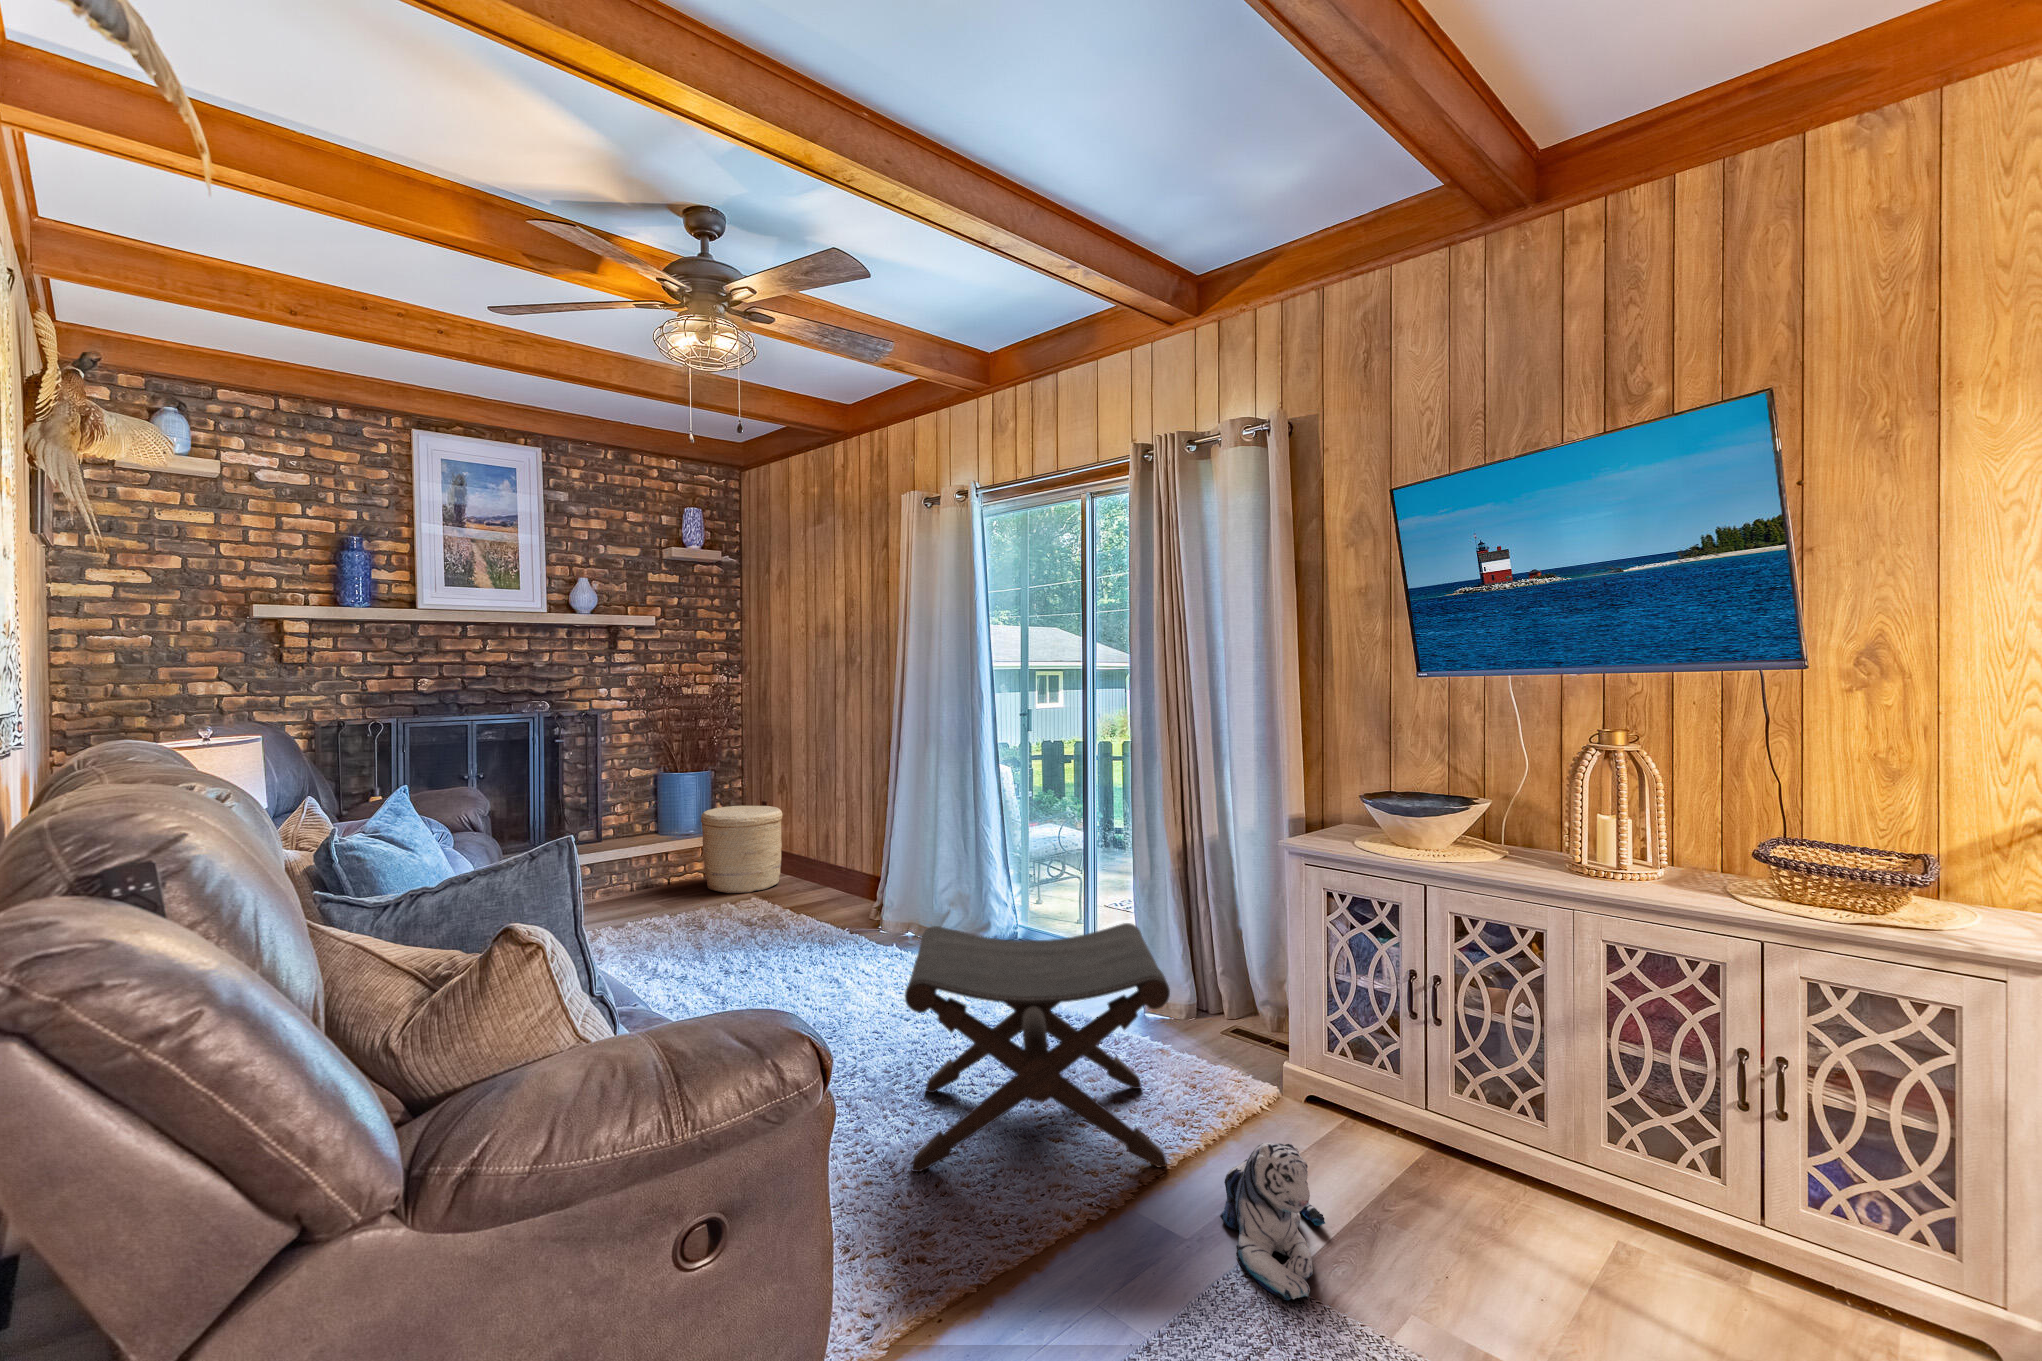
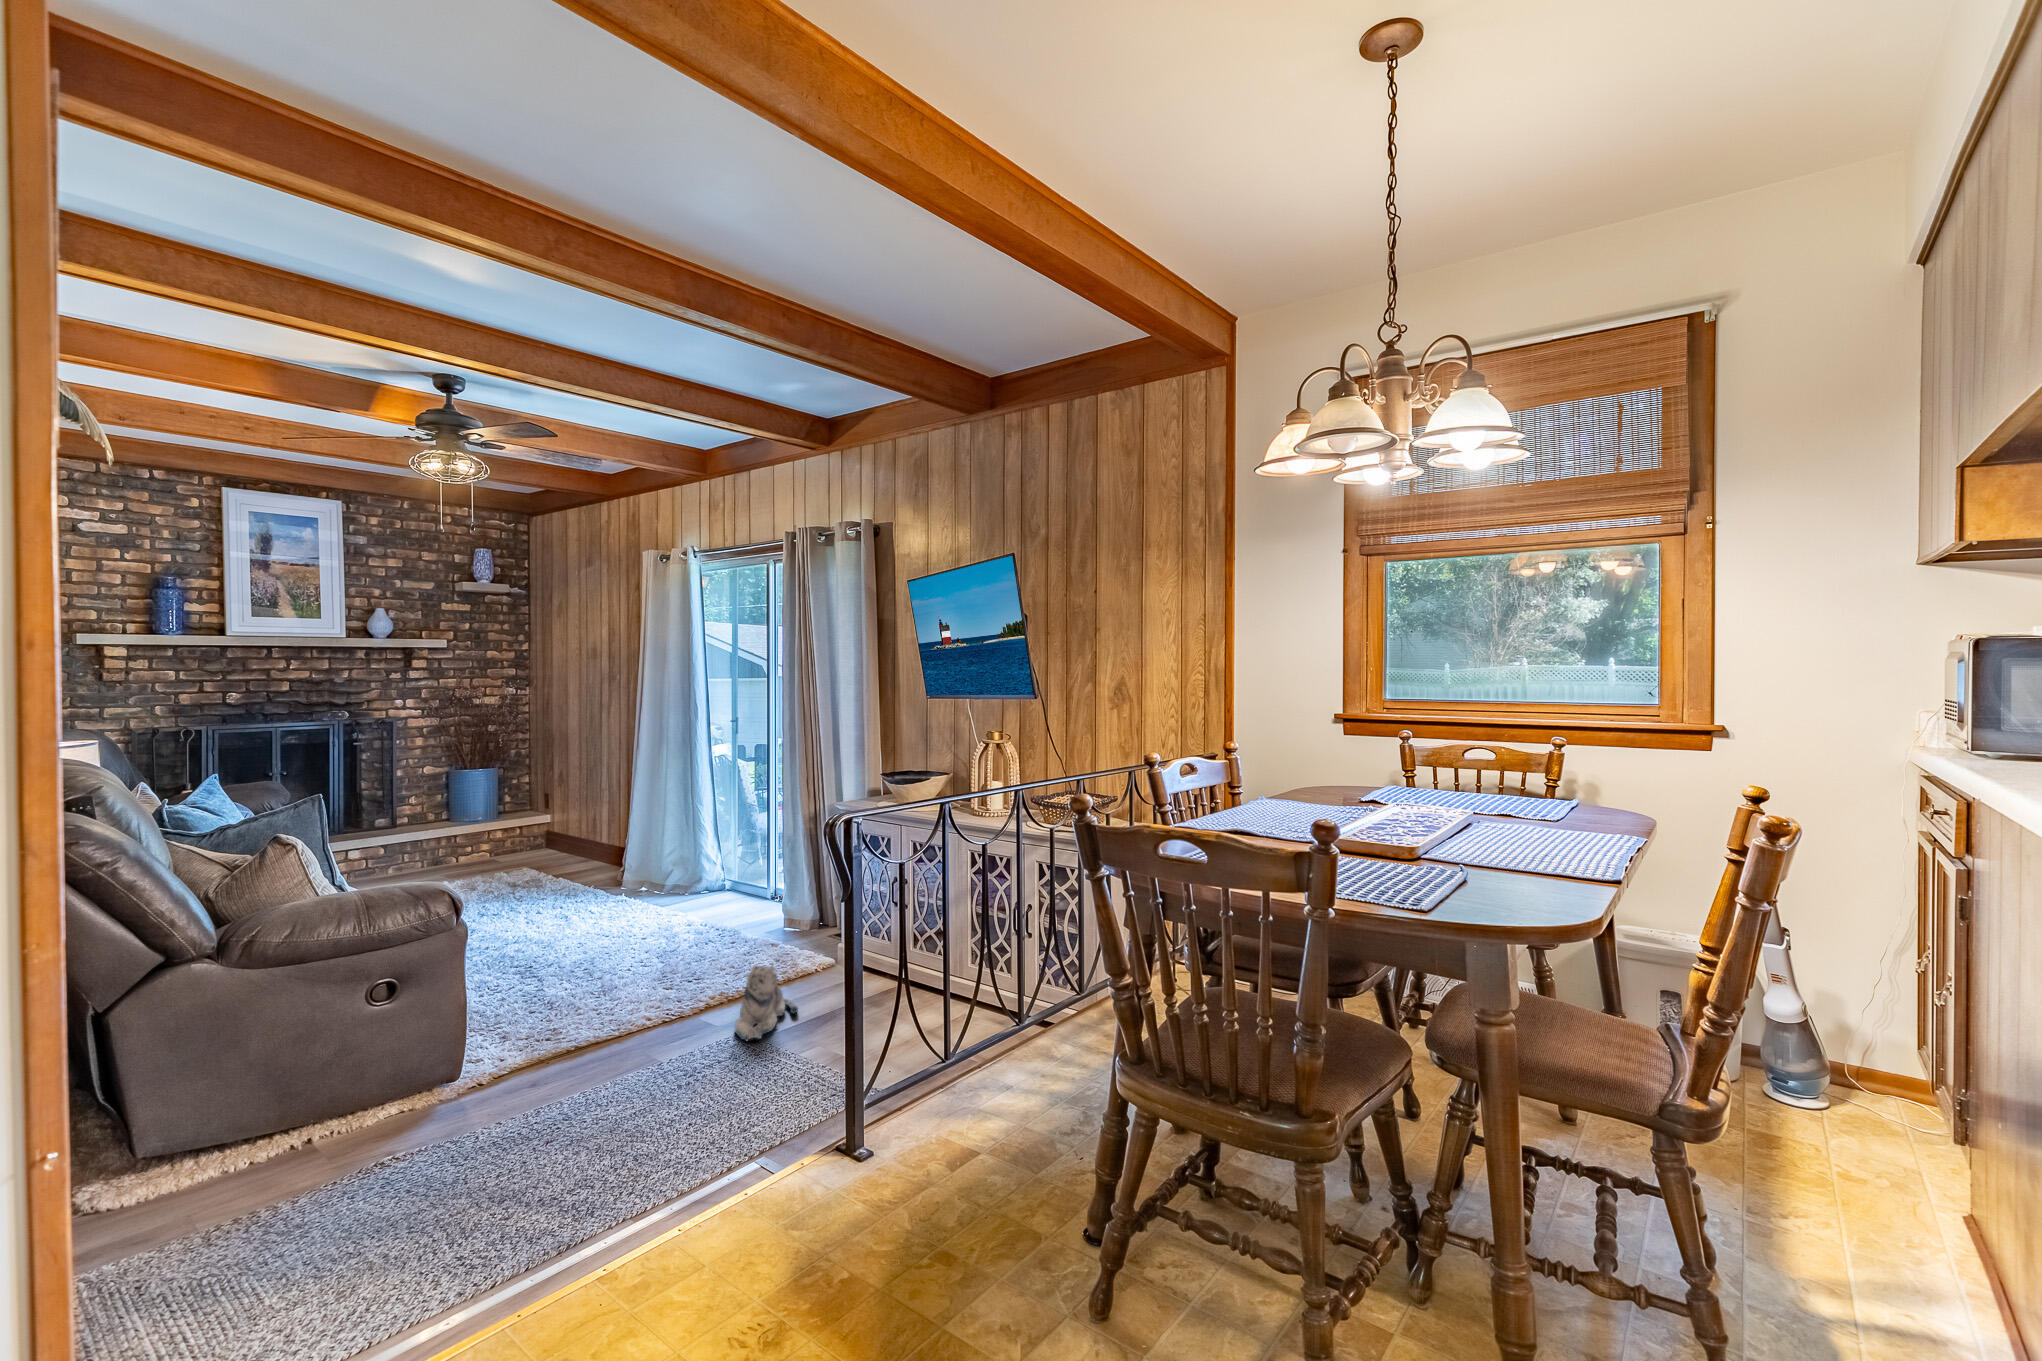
woven basket: present [701,806,783,893] -> none [485,796,558,866]
footstool: present [905,923,1170,1172] -> none [559,857,747,1007]

